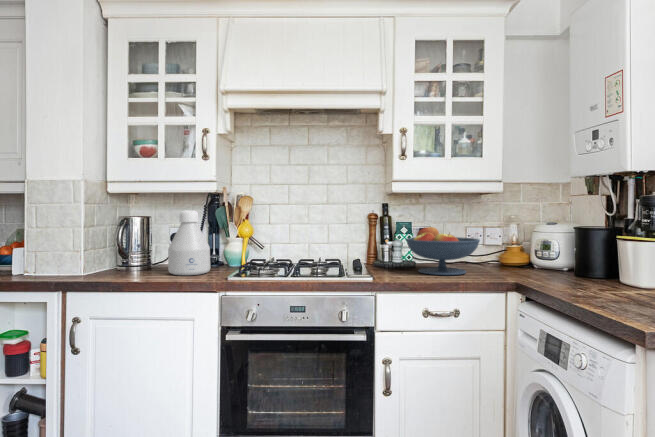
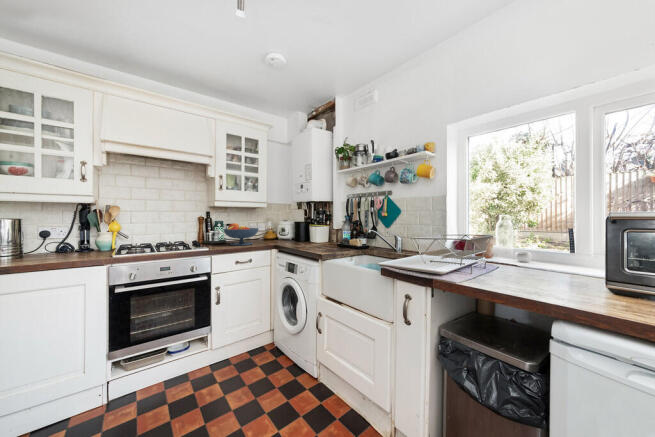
bottle: present [168,210,210,275] -> none [56,215,93,258]

